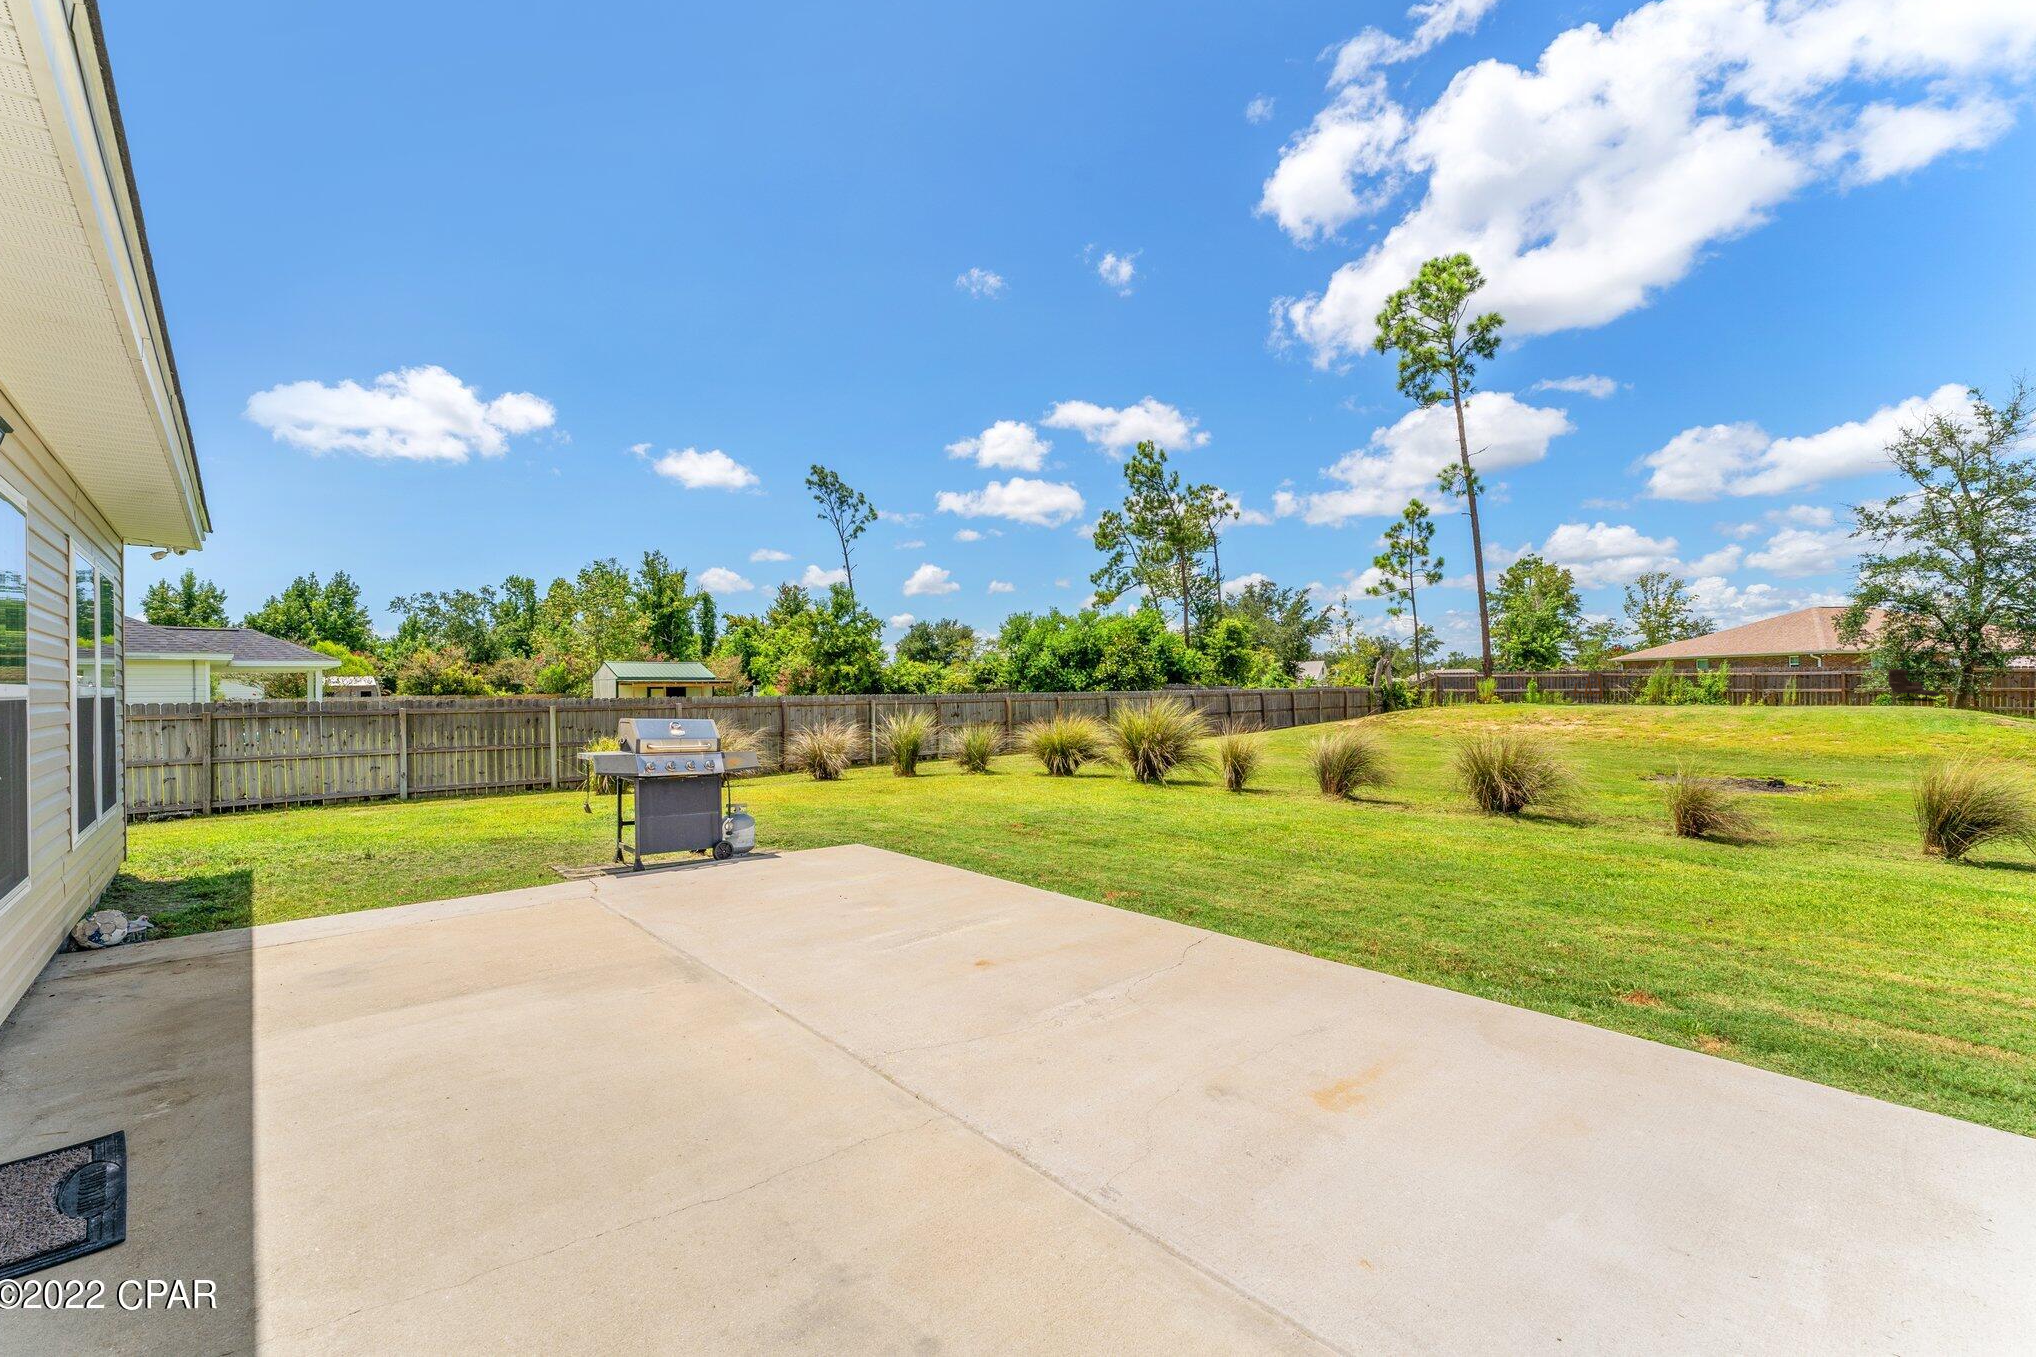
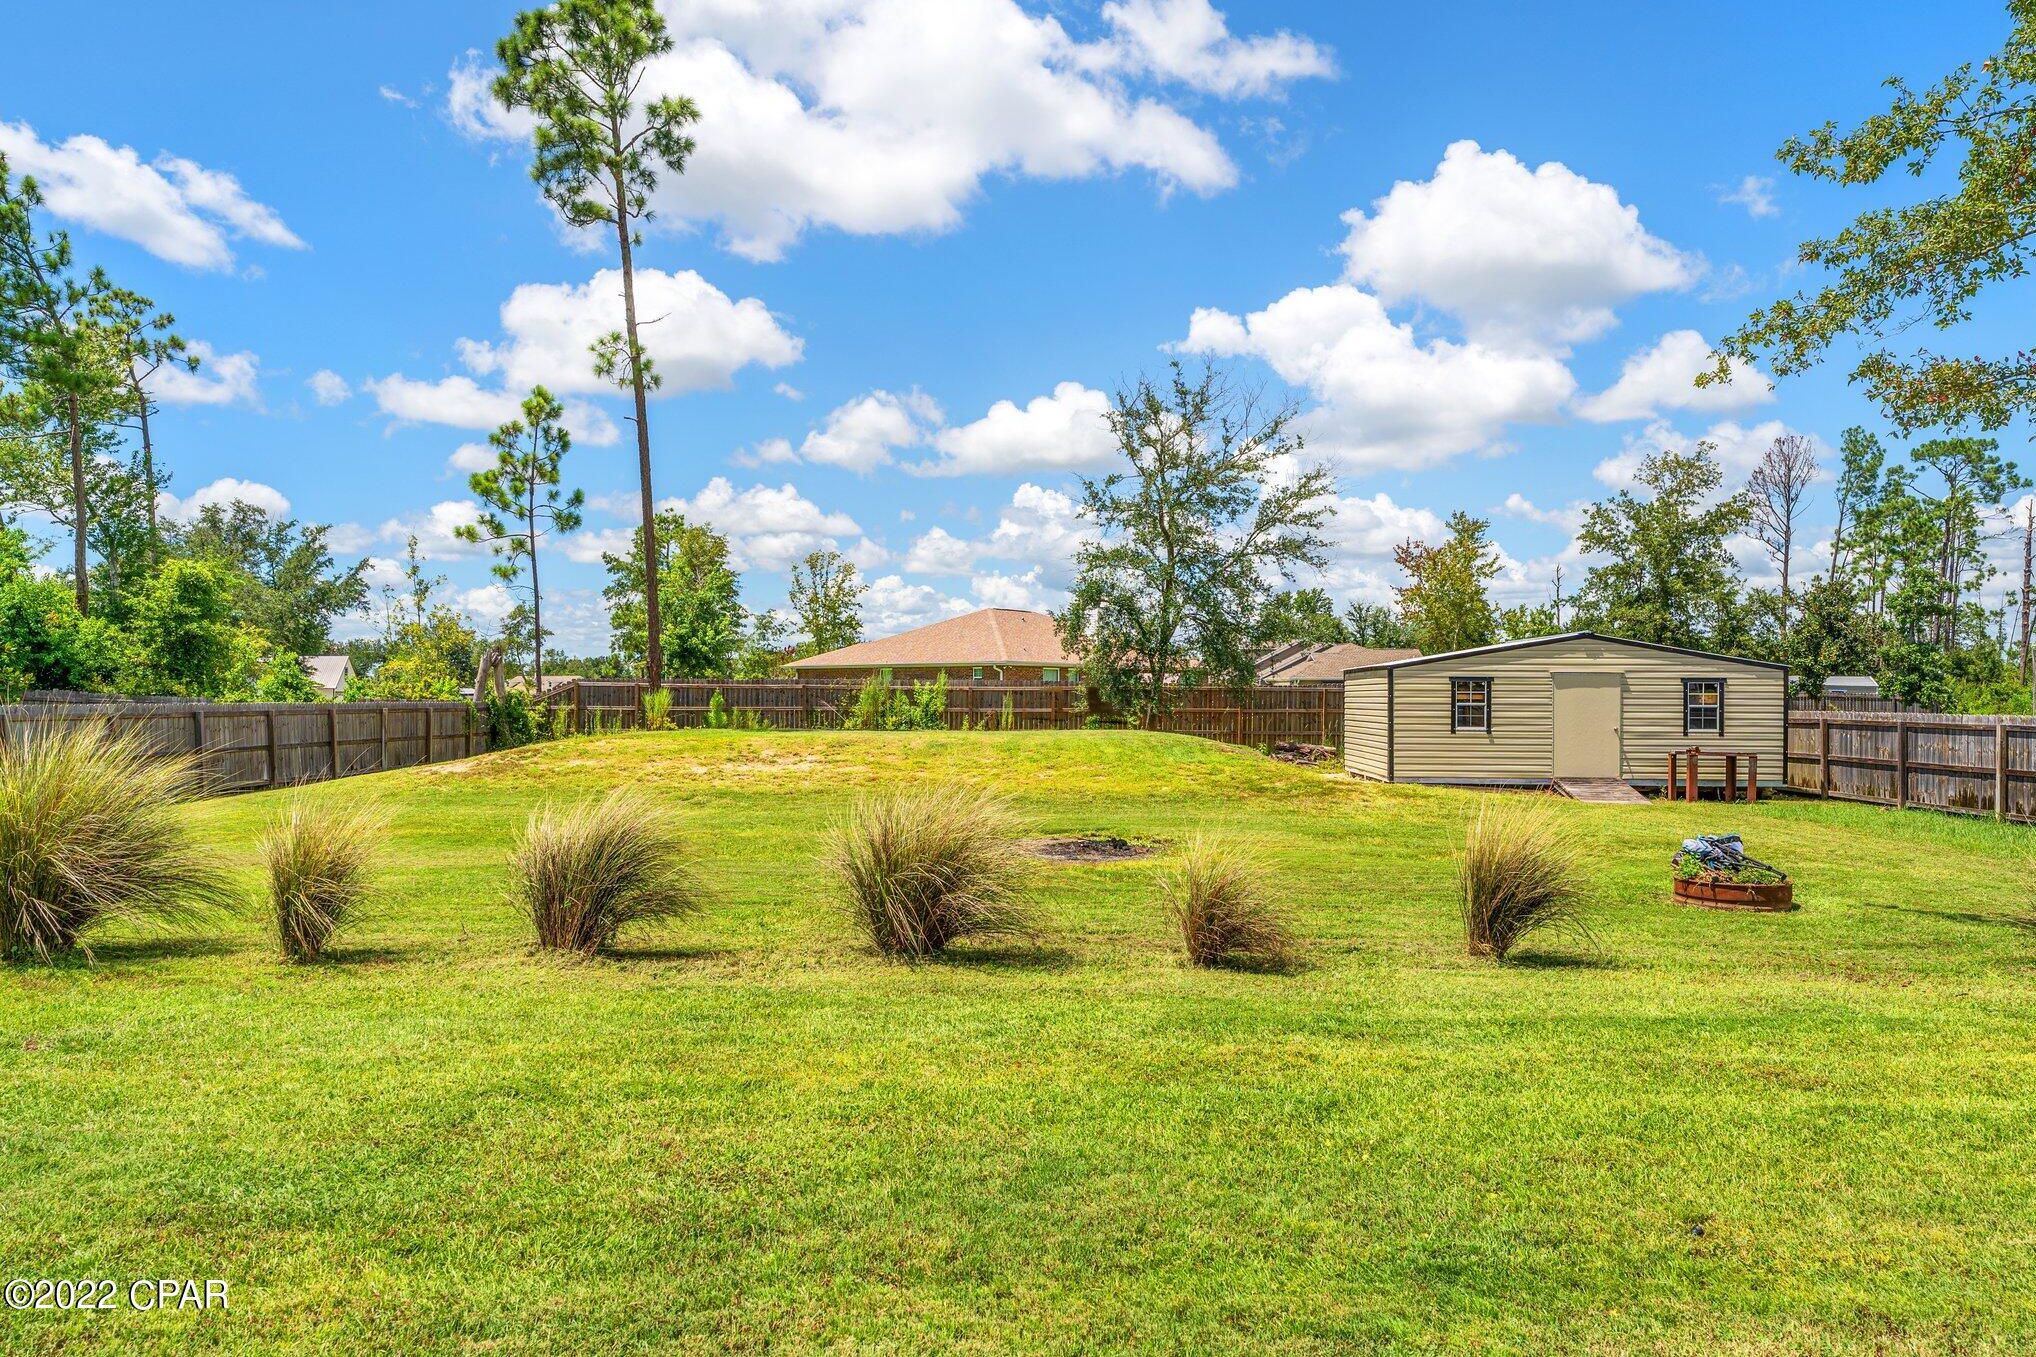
bench: present [1574,673,1602,698] -> present [1022,686,1063,720]

